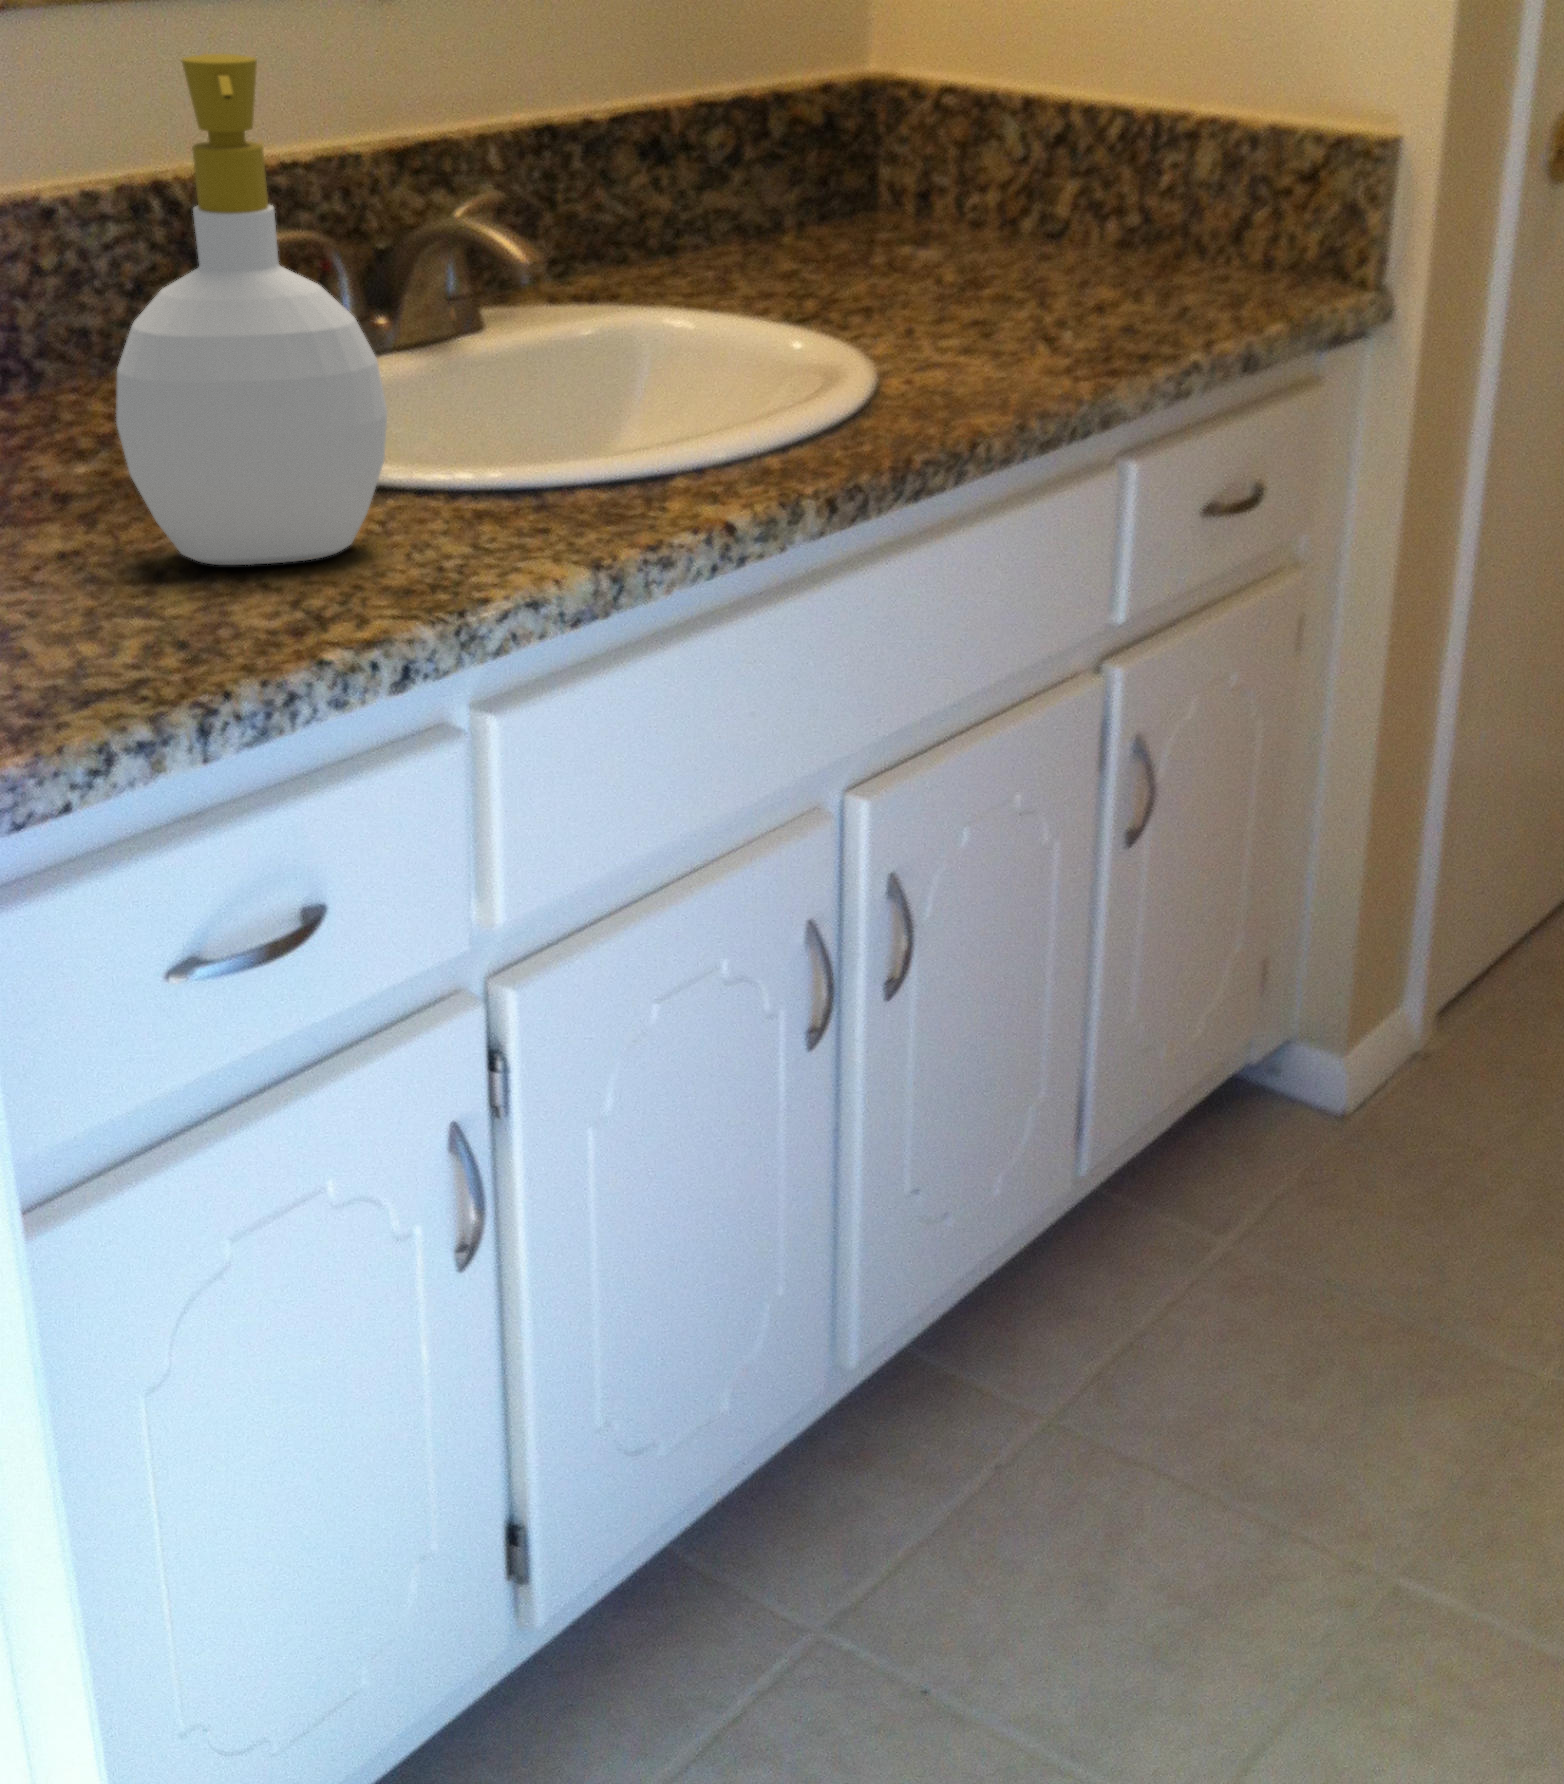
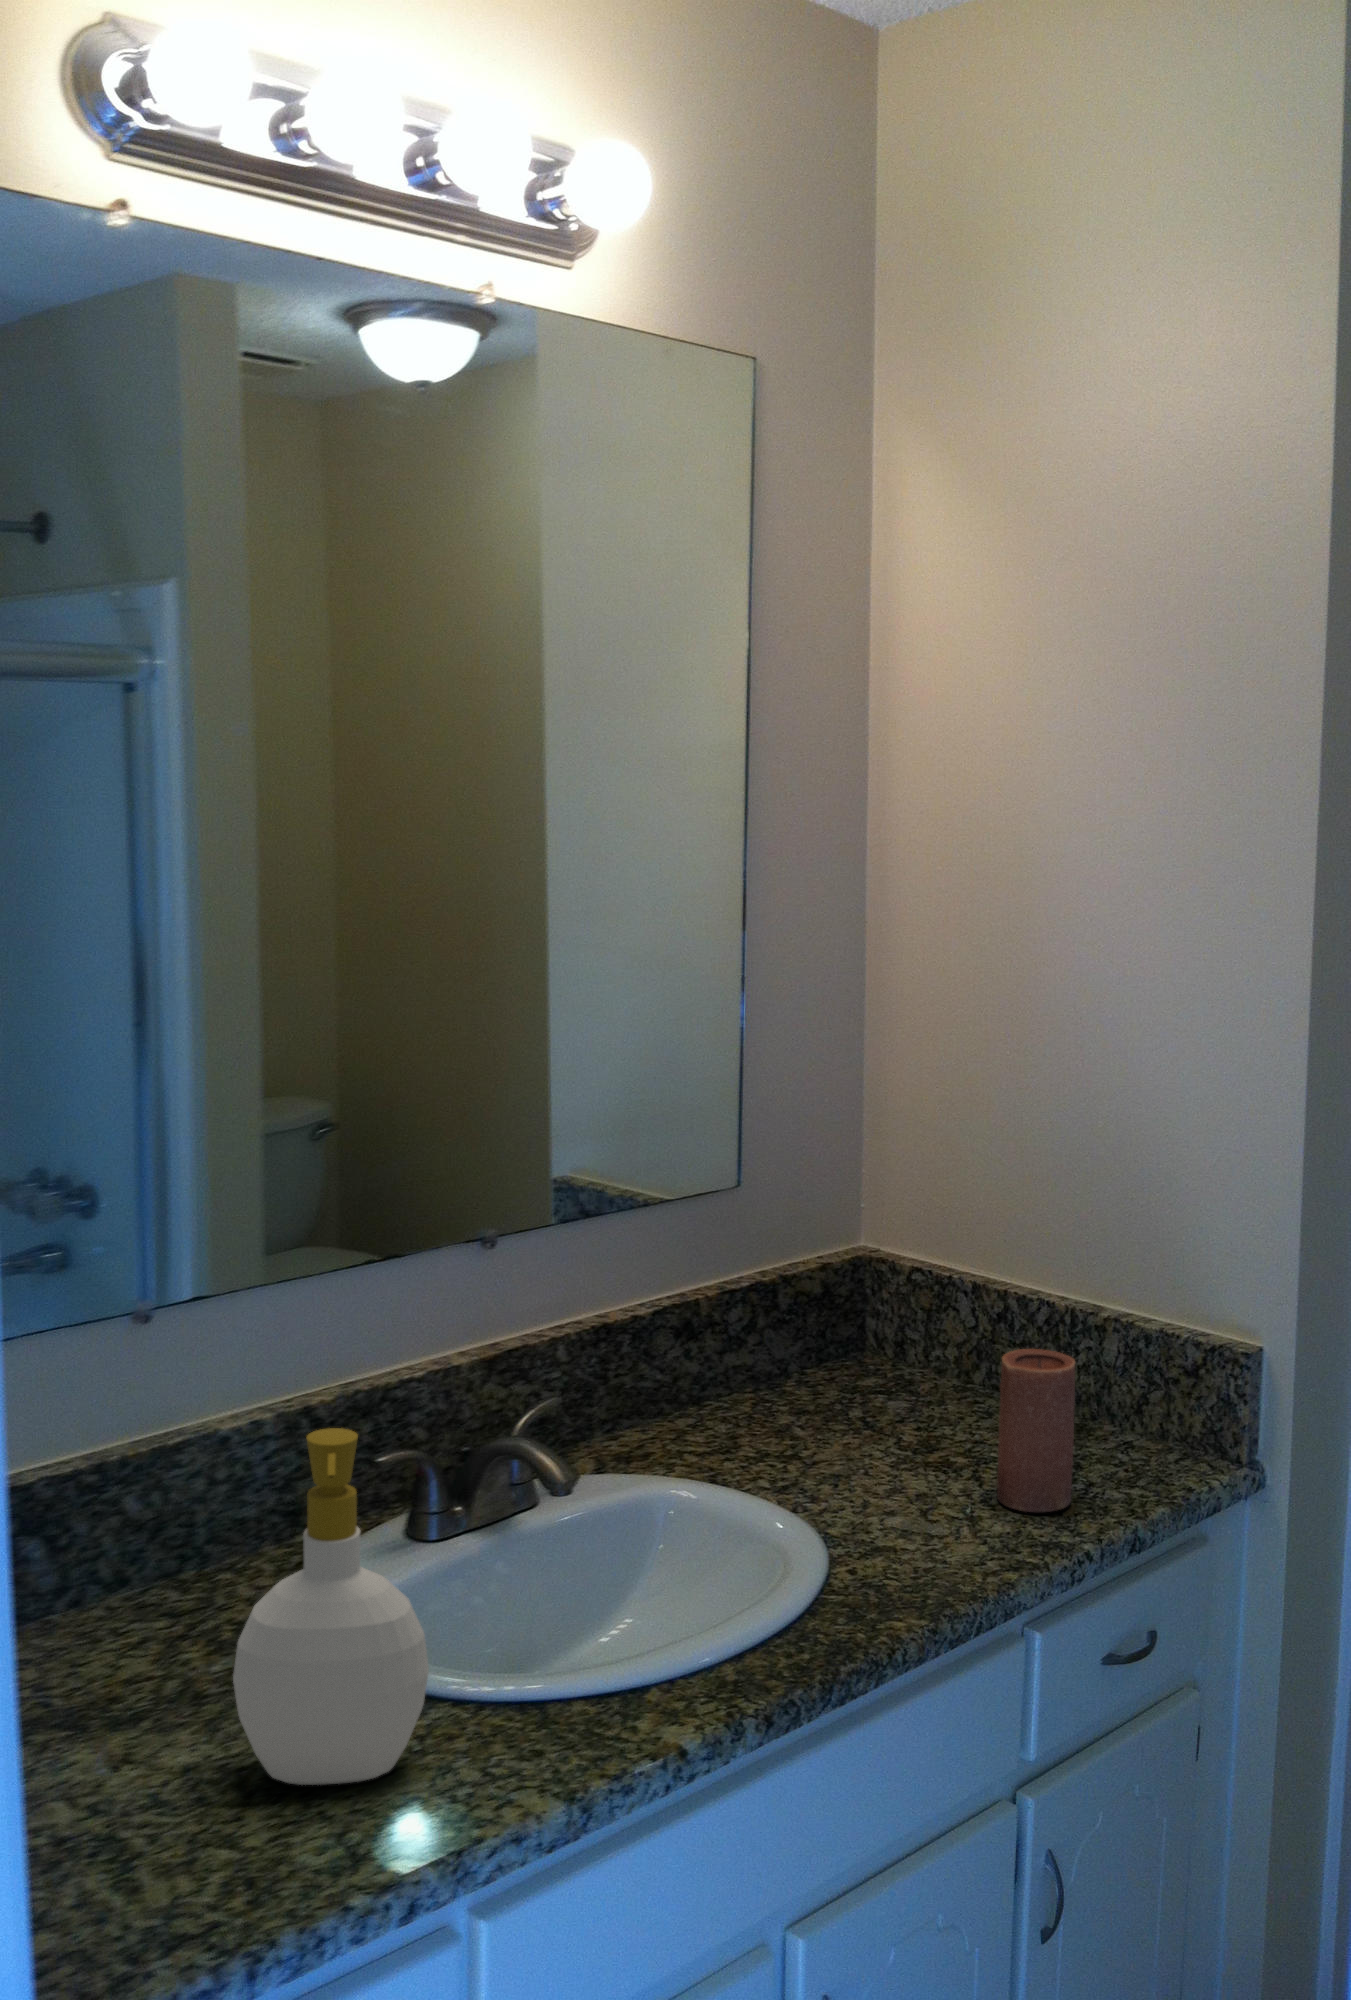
candle: none [1076,117,1182,329] -> present [997,1349,1075,1512]

